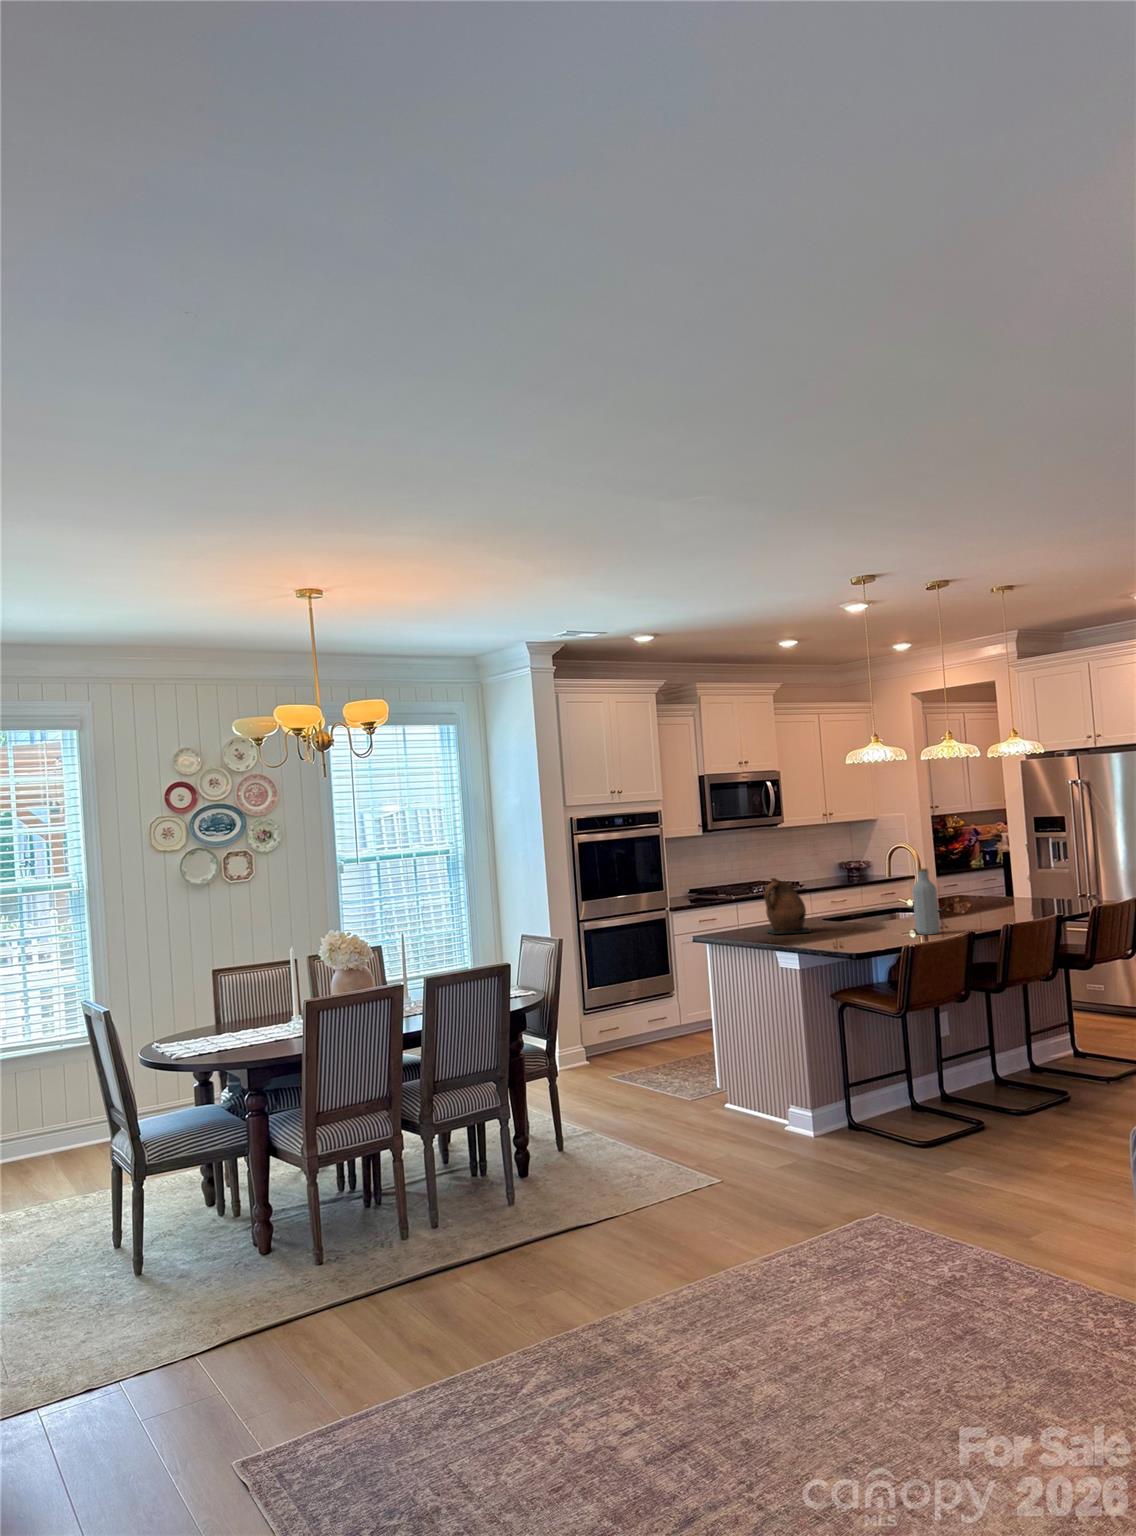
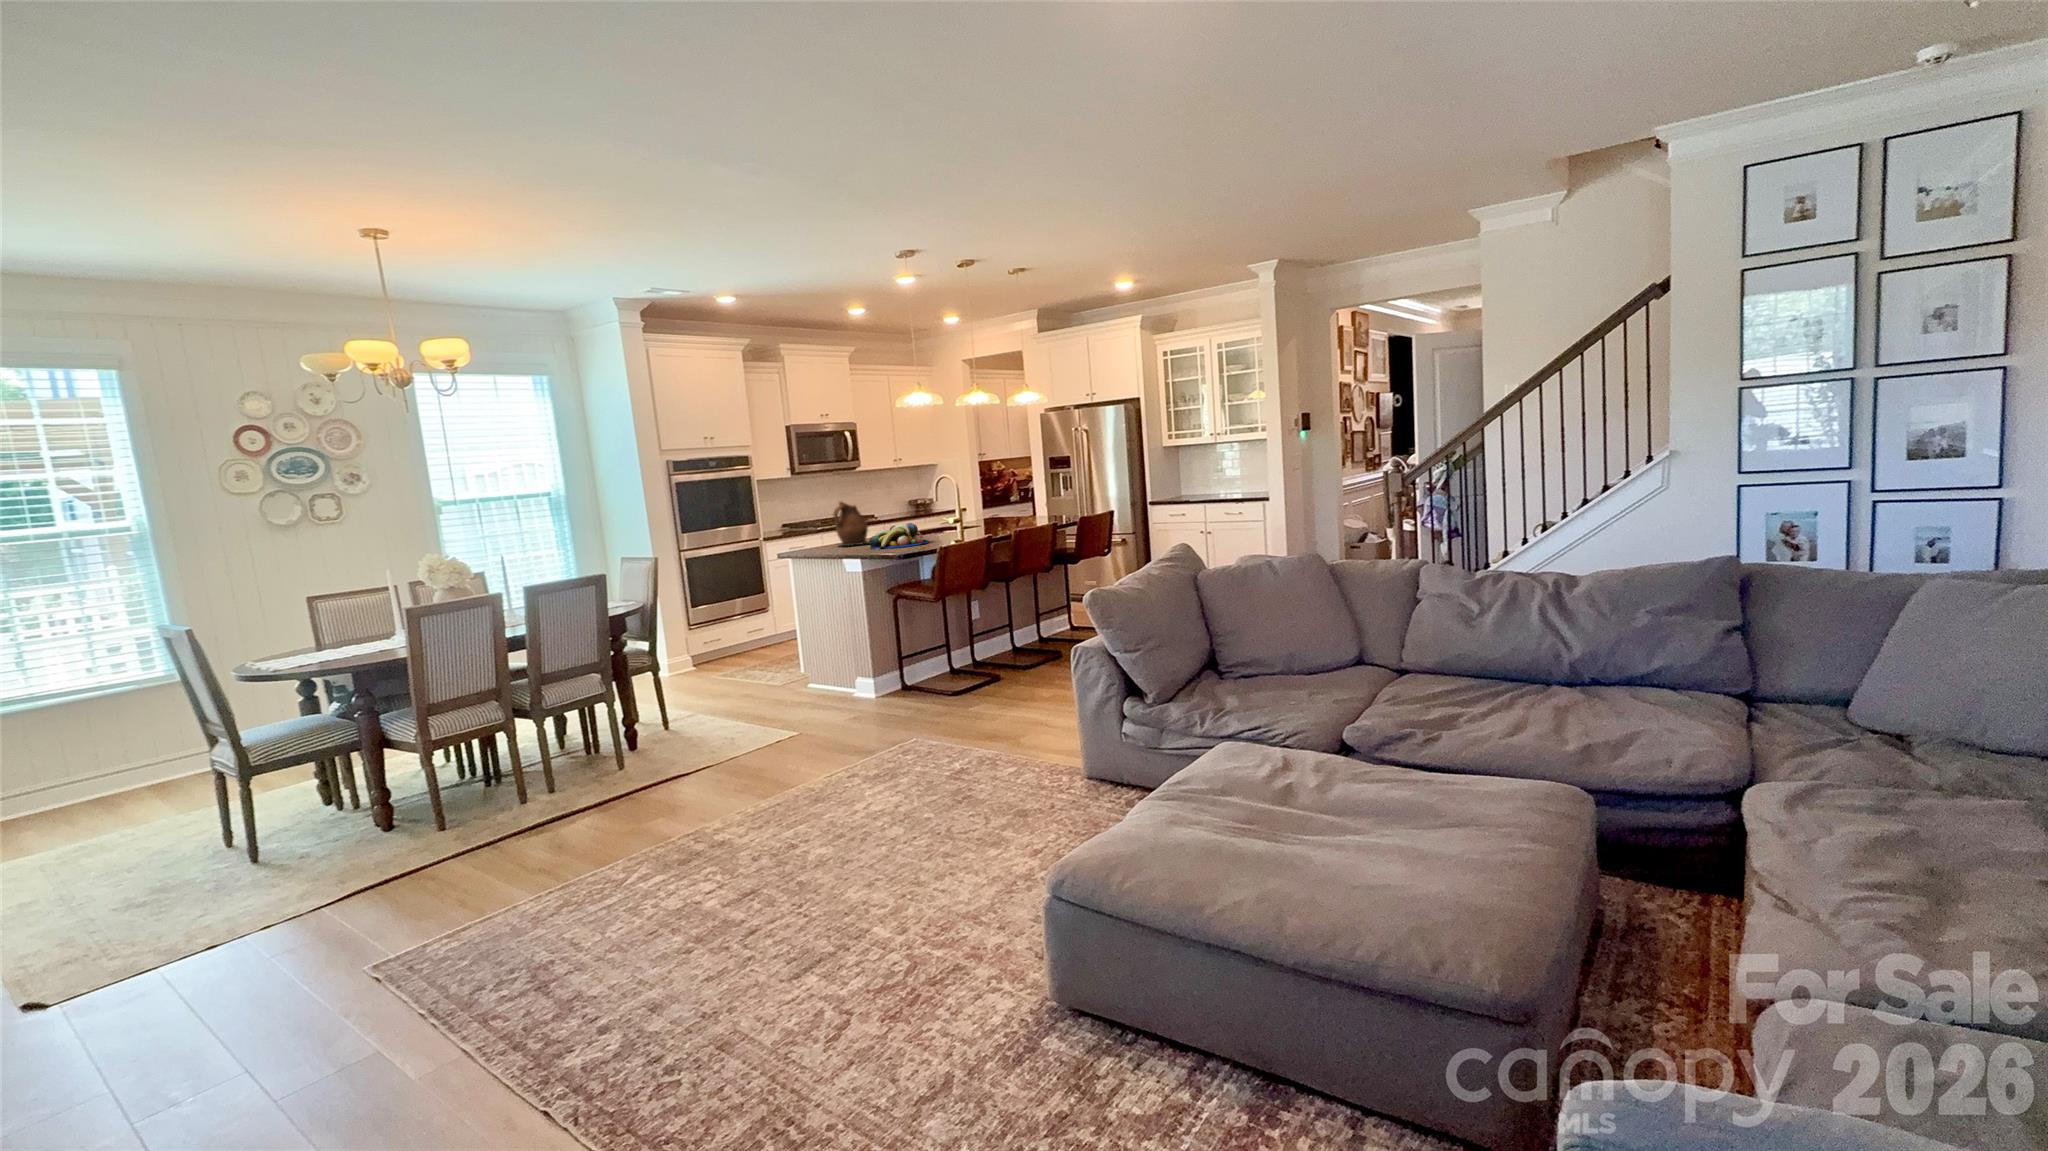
bottle: present [912,868,940,935] -> none [947,489,968,540]
fruit bowl: none [811,910,889,943] -> present [869,523,929,549]

